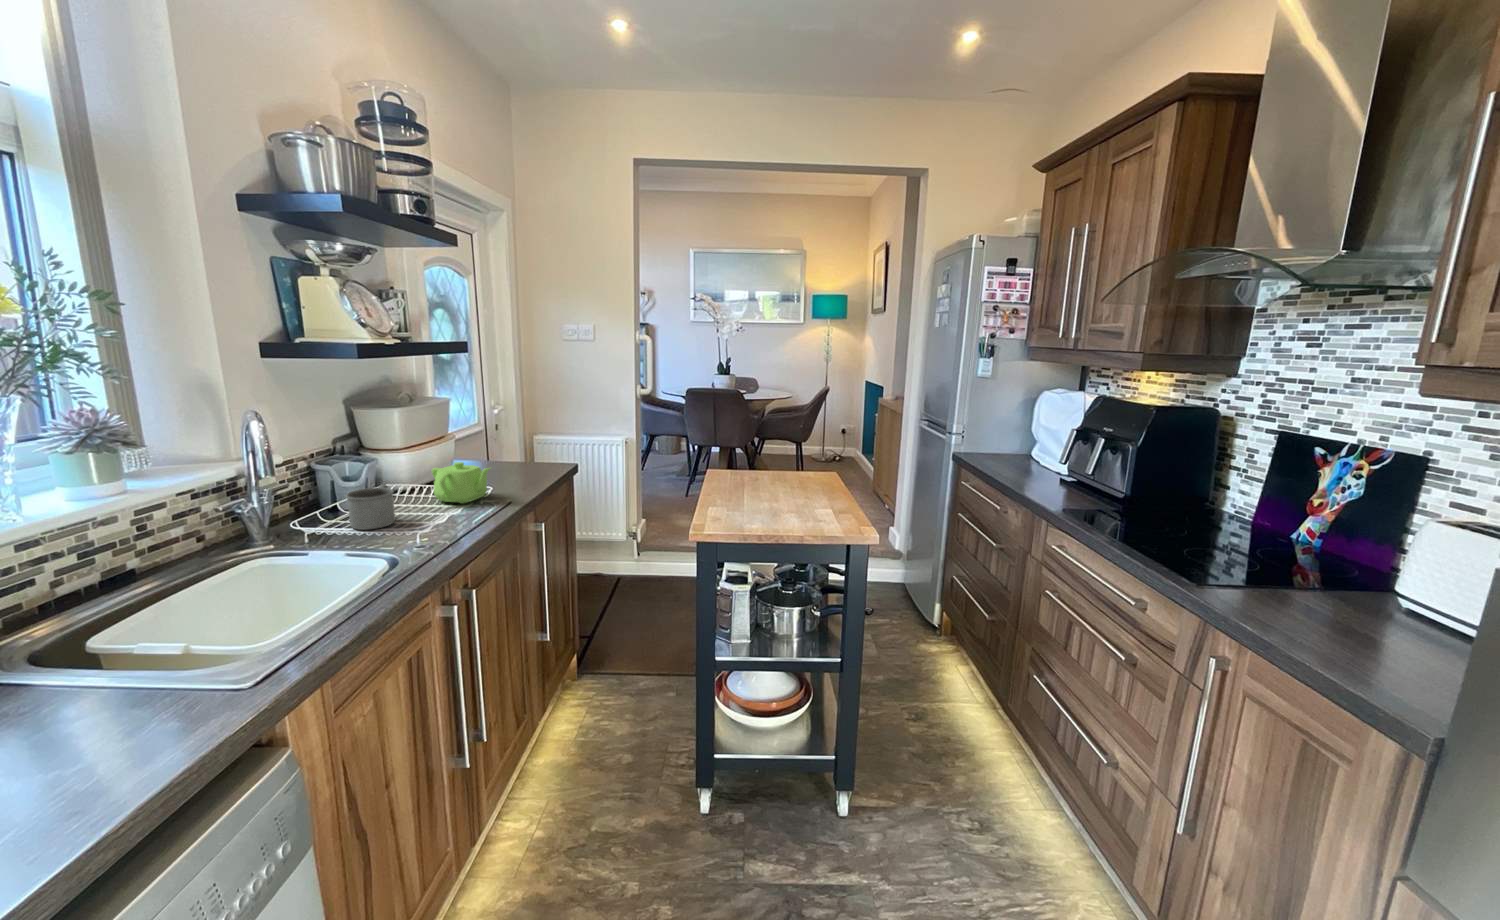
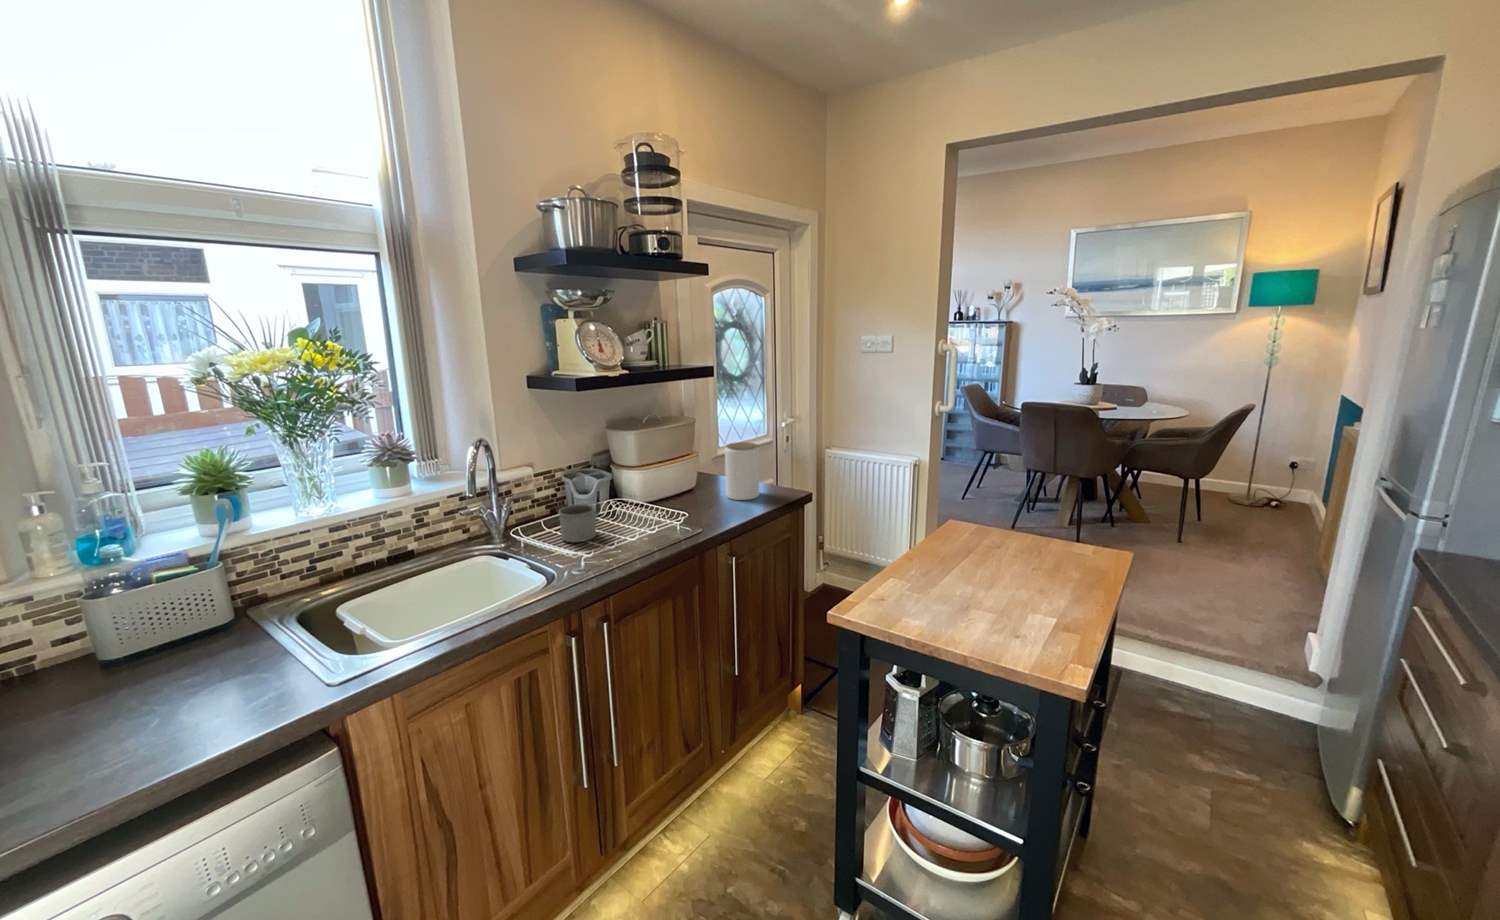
jar: none [497,418,535,475] -> present [725,442,759,500]
teapot: present [432,462,490,504] -> none [641,486,687,527]

